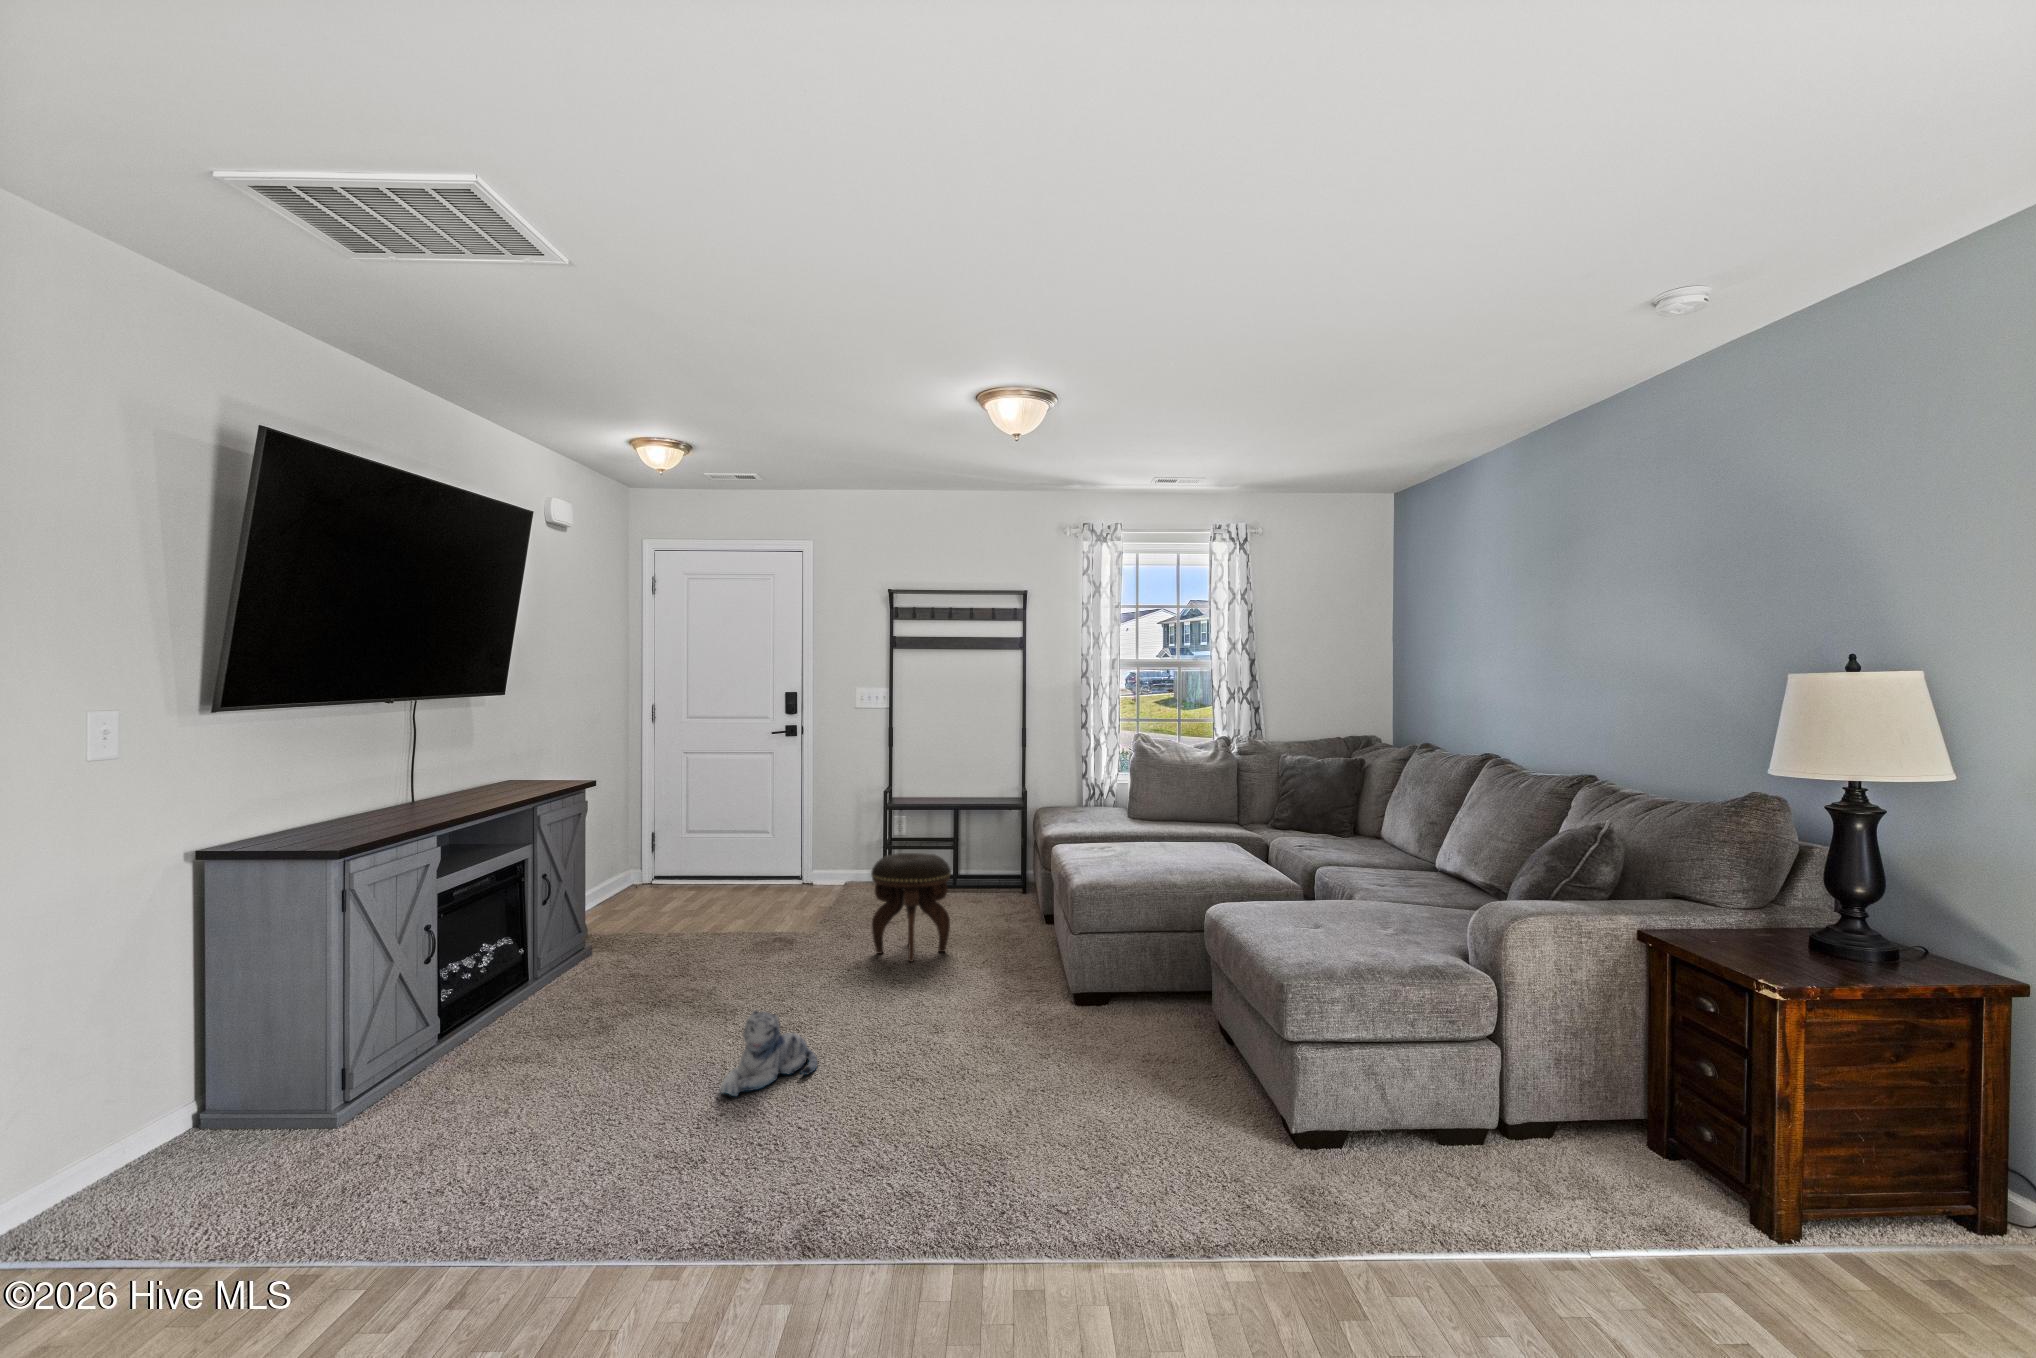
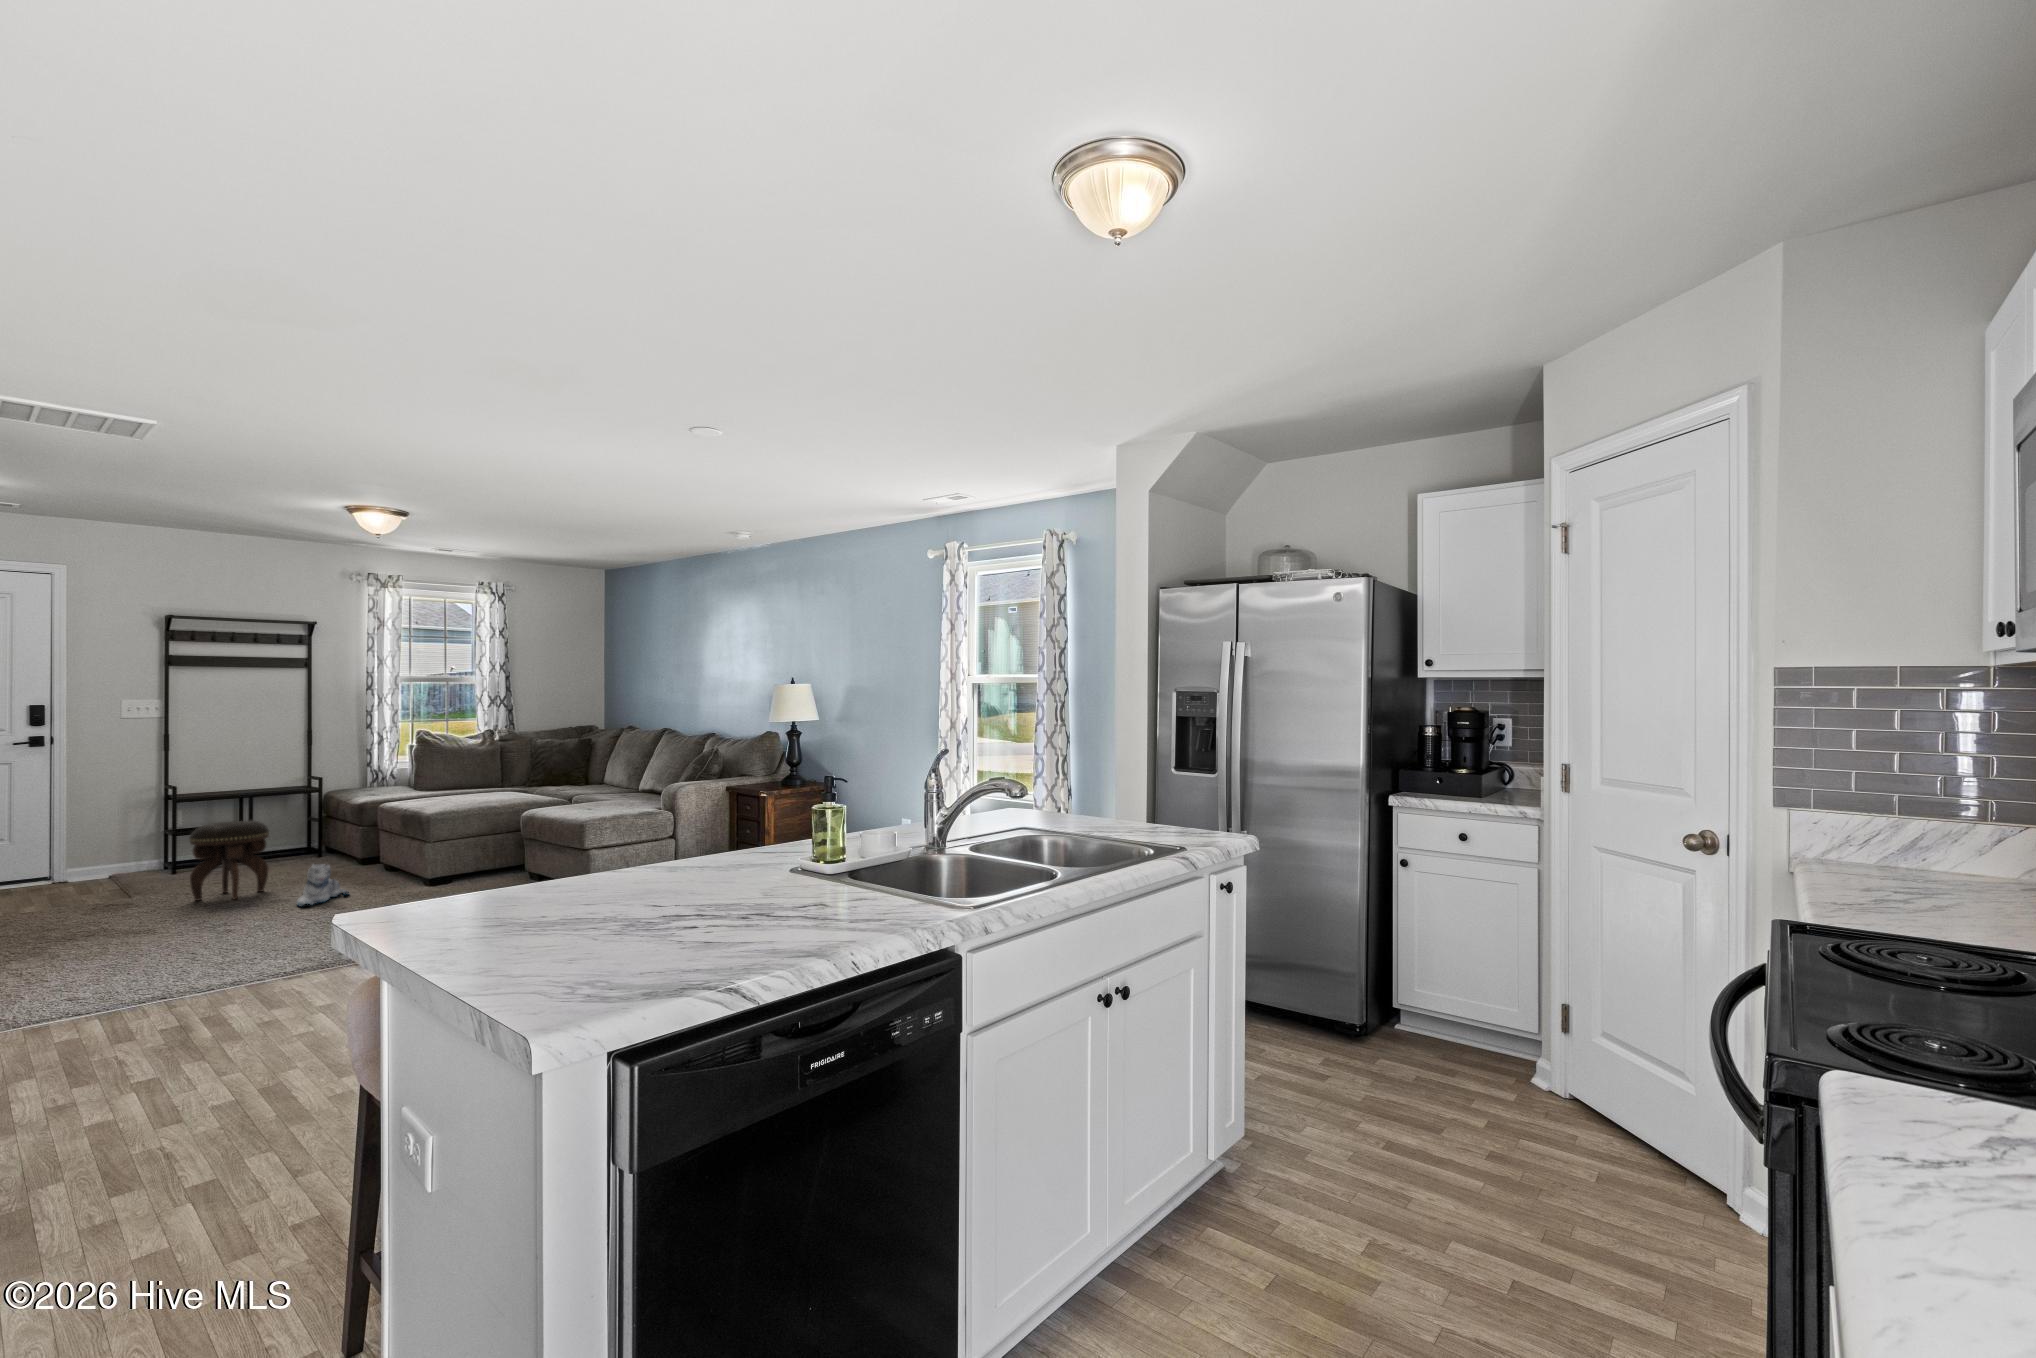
plush toy: present [720,1010,817,1096] -> present [297,864,349,906]

